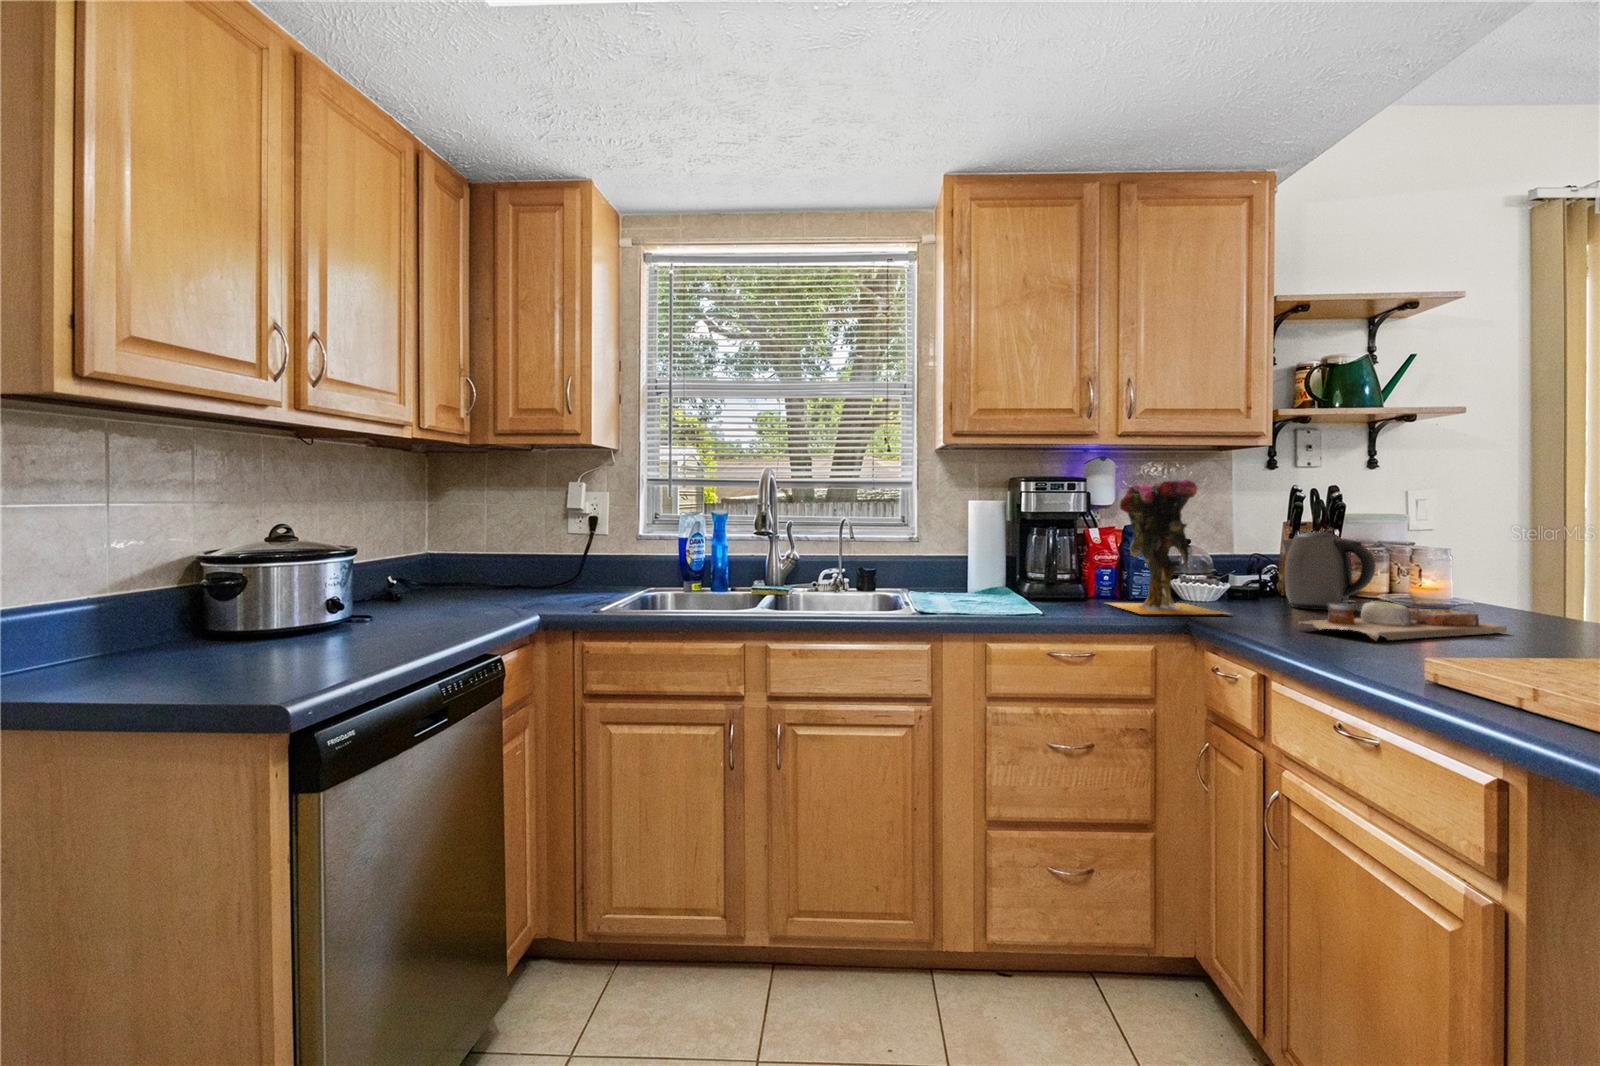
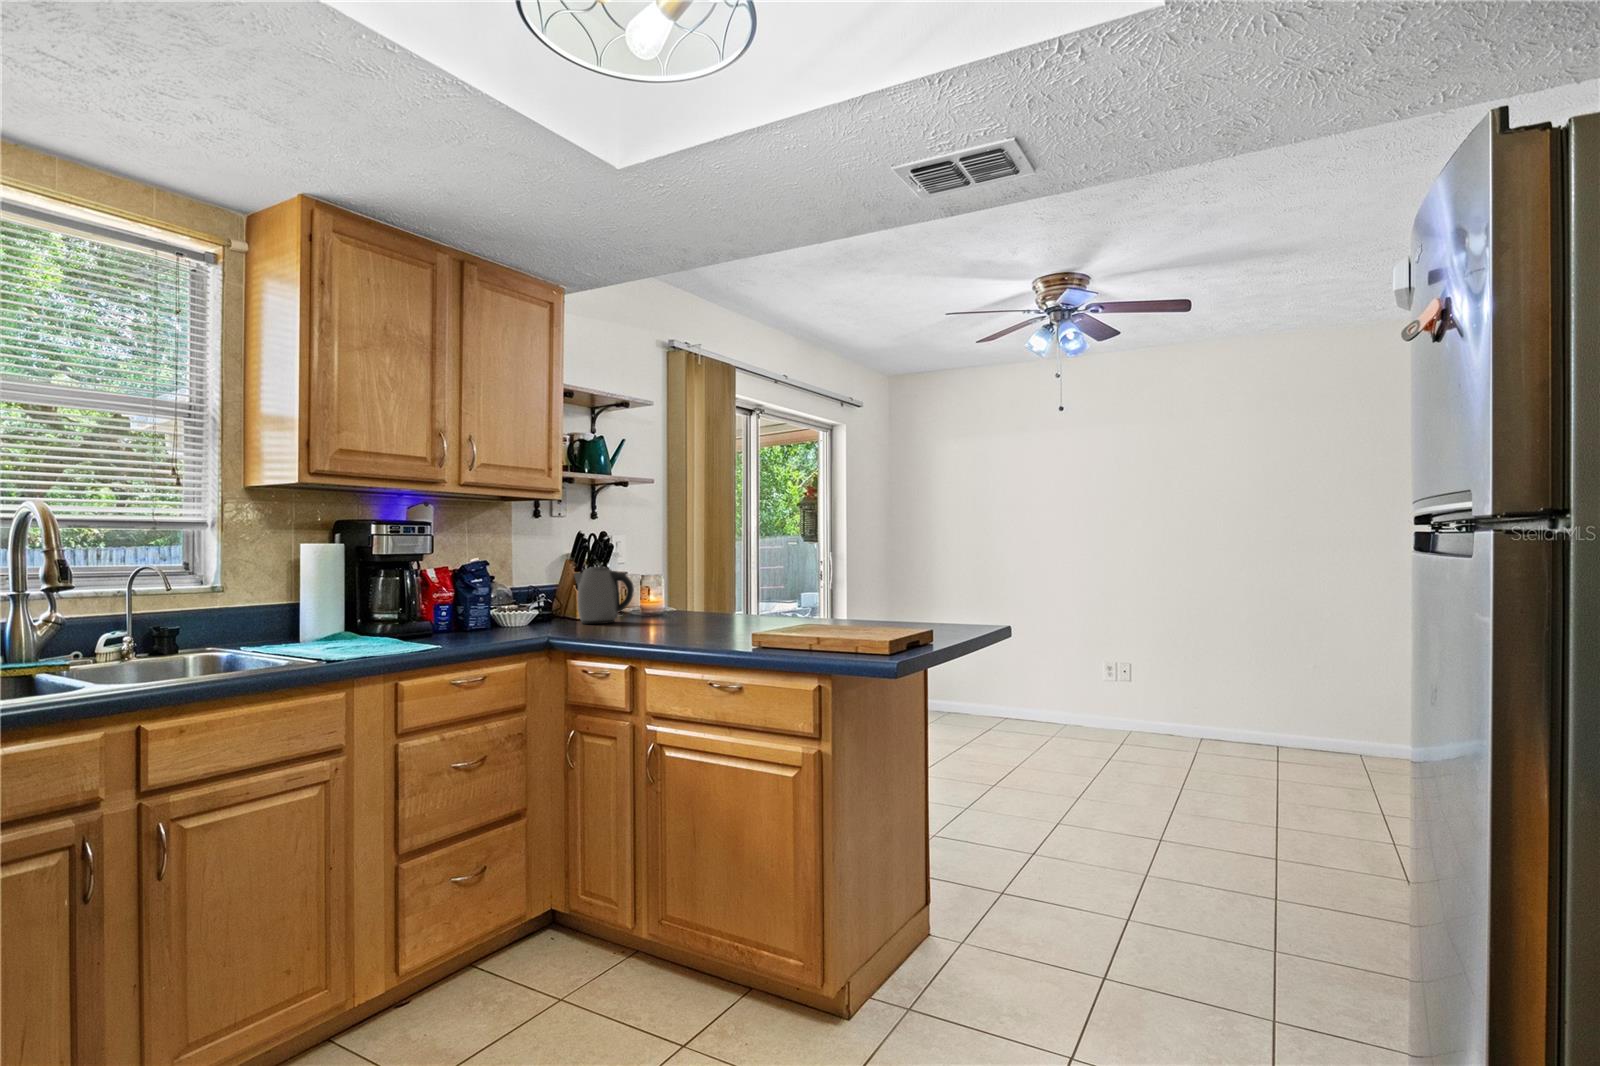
vase: present [1108,479,1227,614] -> none [455,527,570,639]
cutting board: present [1297,601,1507,640] -> none [624,612,714,637]

